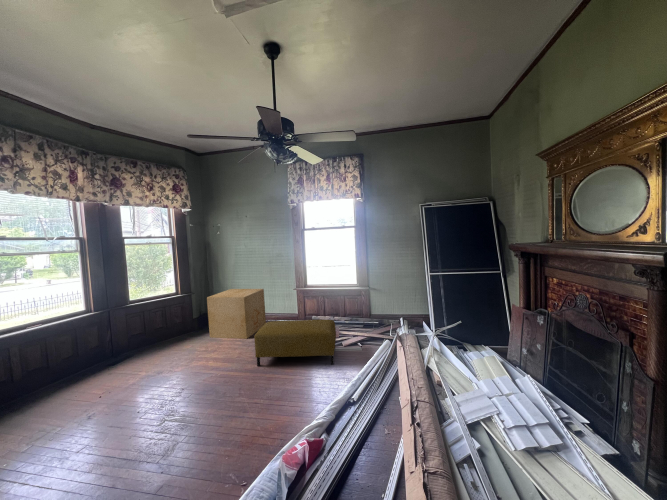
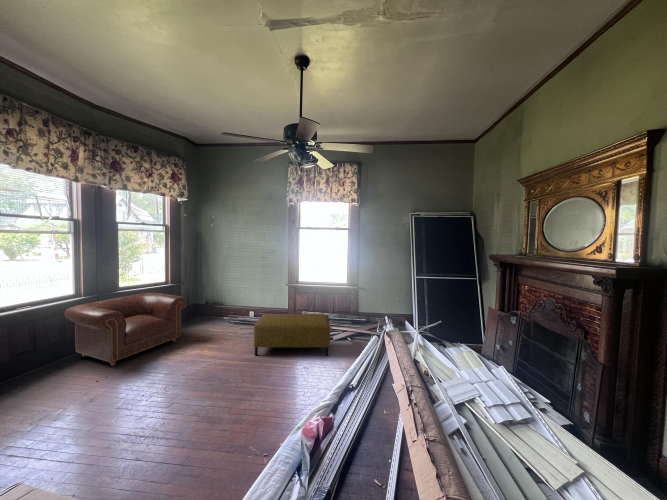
cardboard box: present [207,289,266,339] -> none [200,281,256,331]
armchair: none [73,305,192,381] -> present [64,293,187,366]

